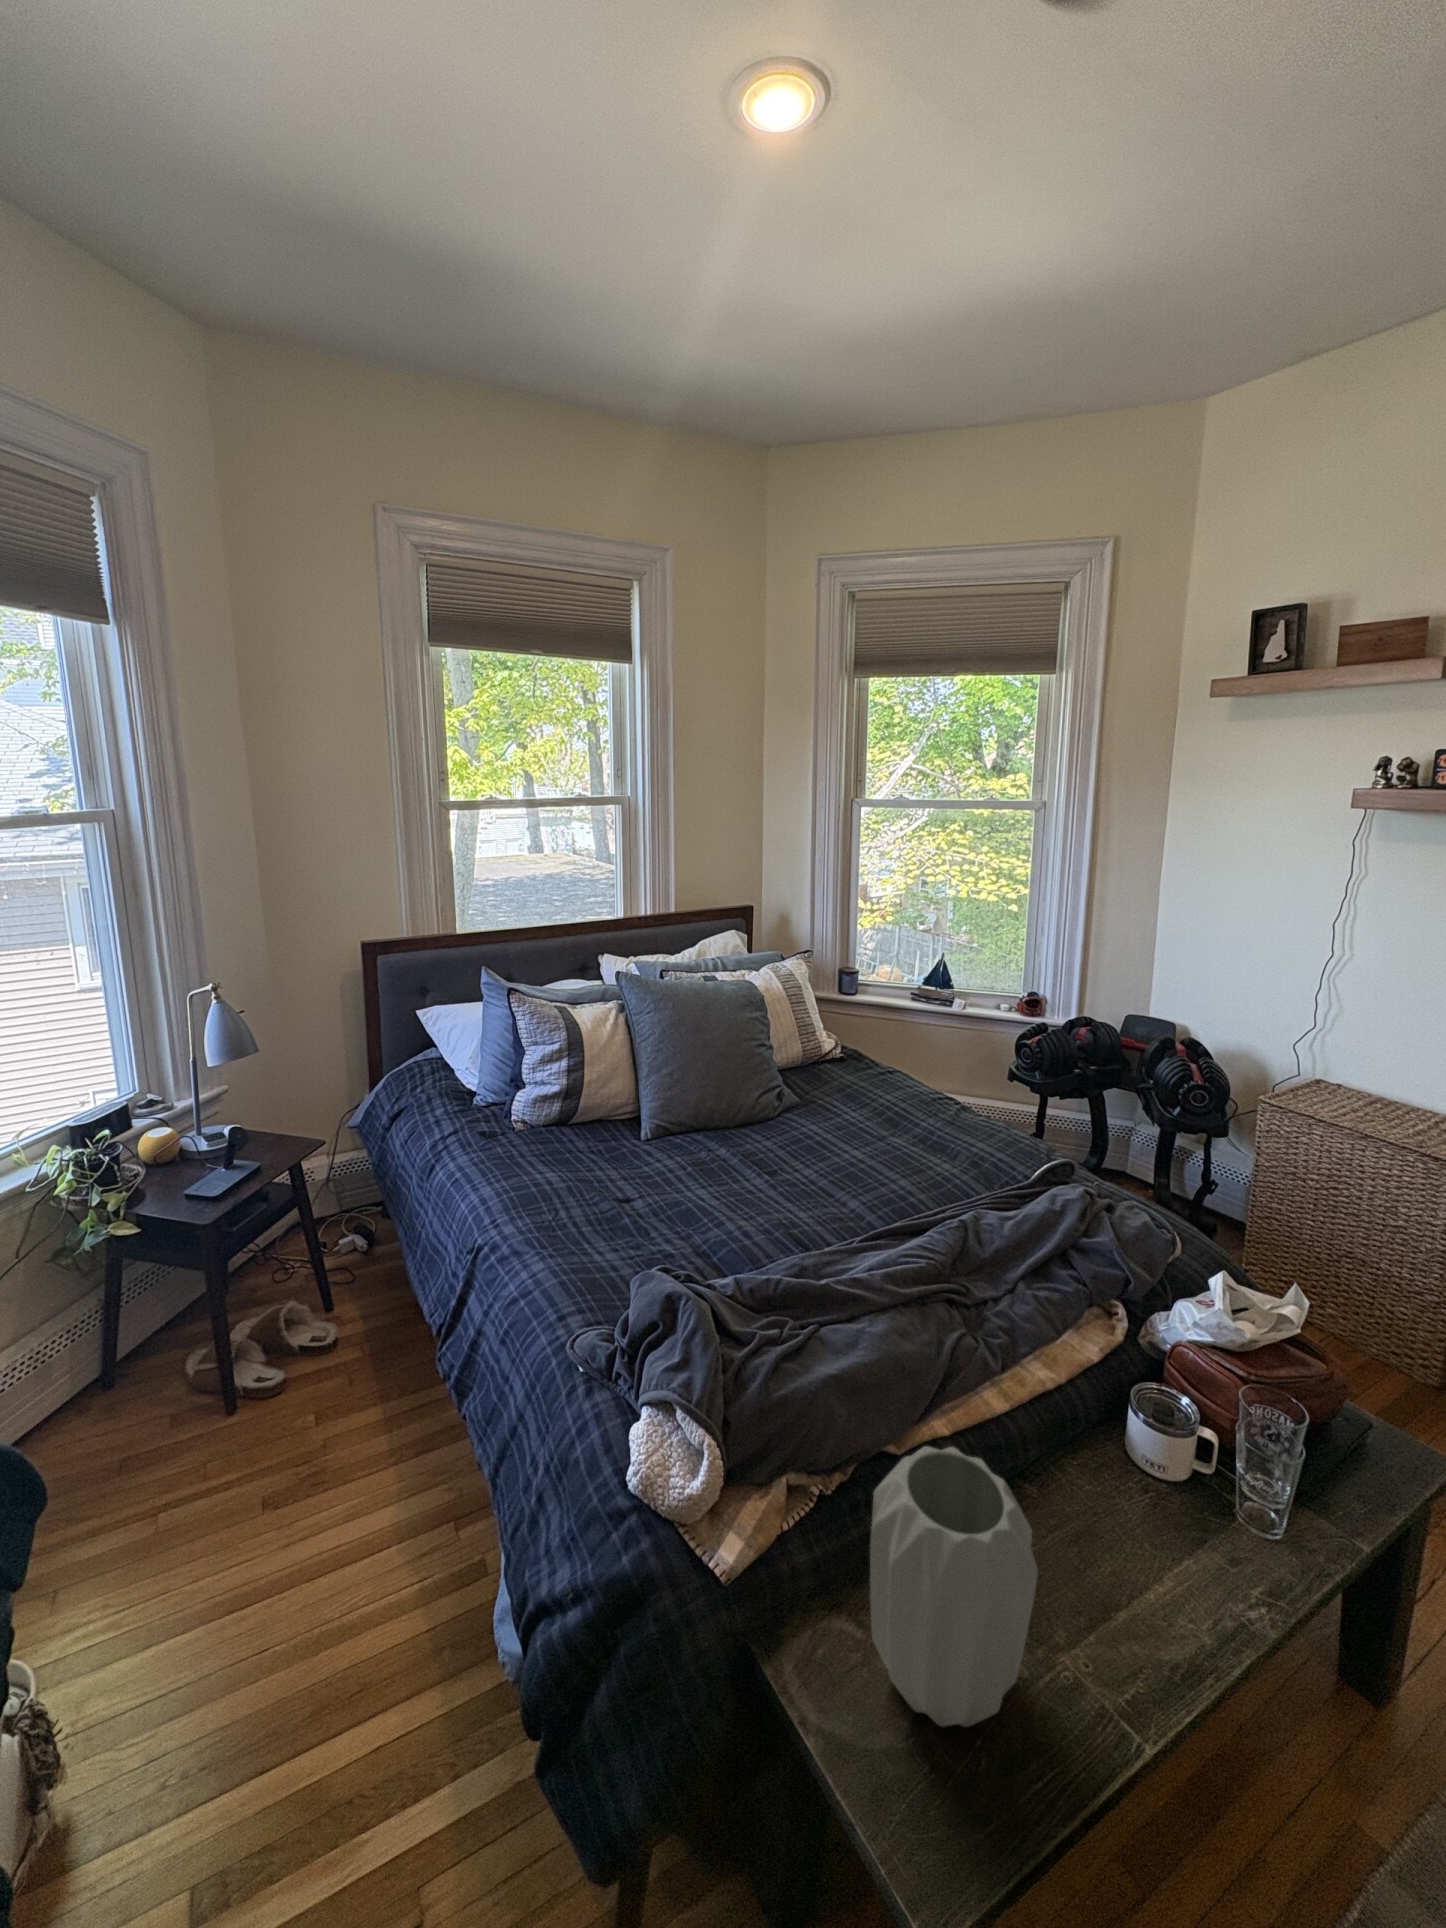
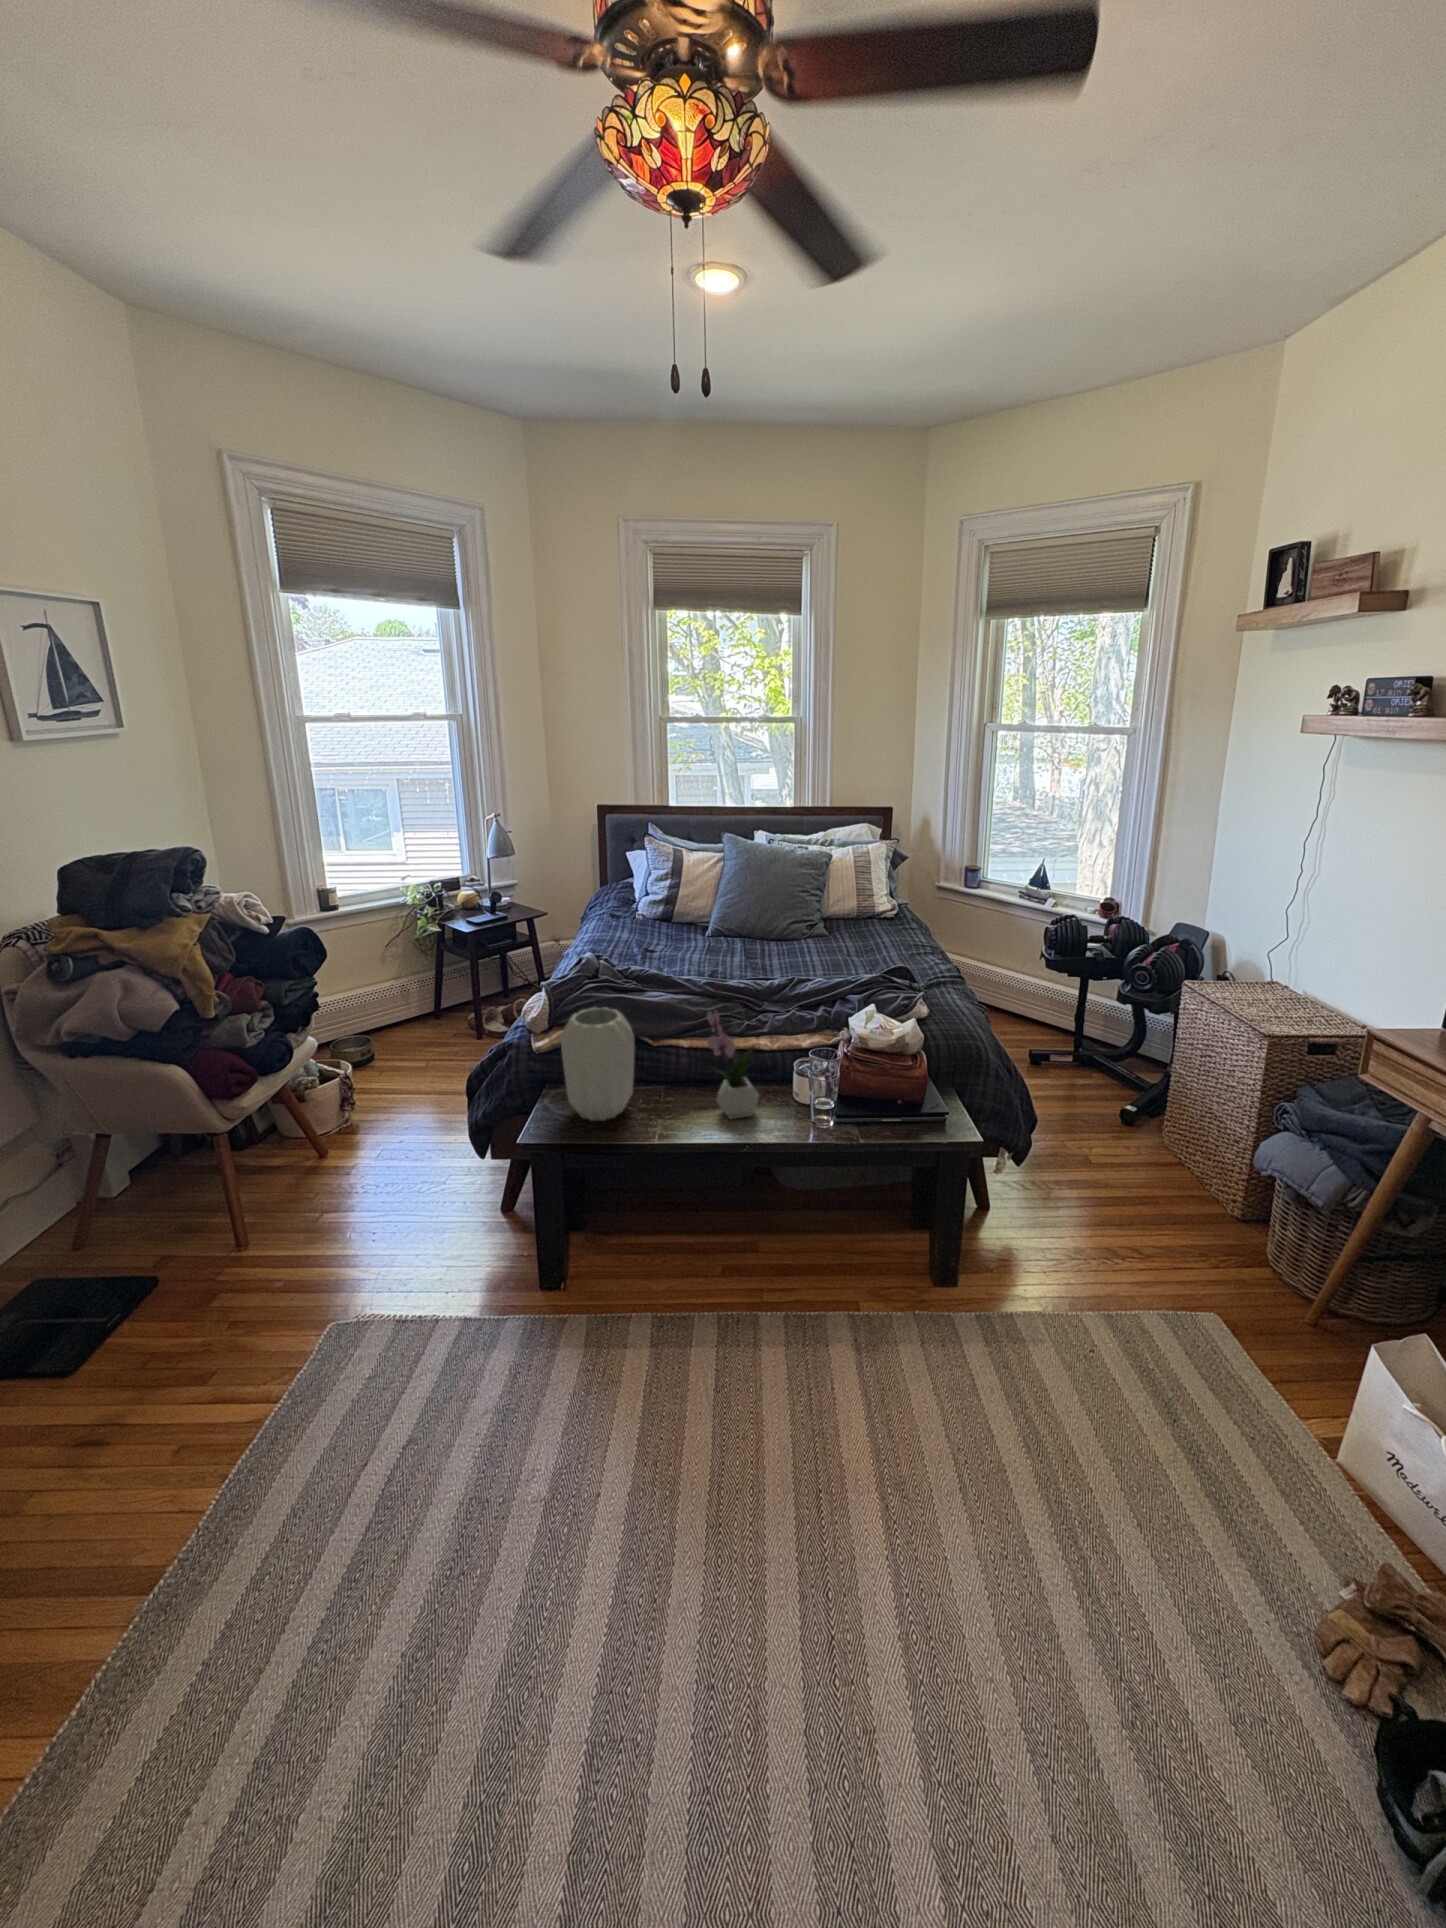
flower arrangement: none [1087,1341,1194,1579] -> present [707,989,761,1119]

